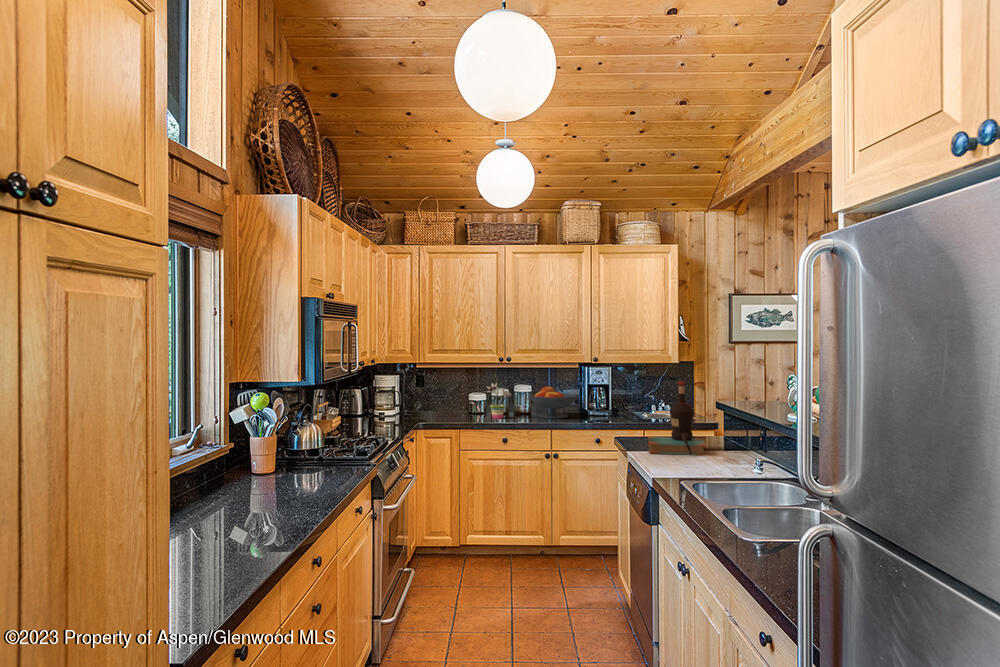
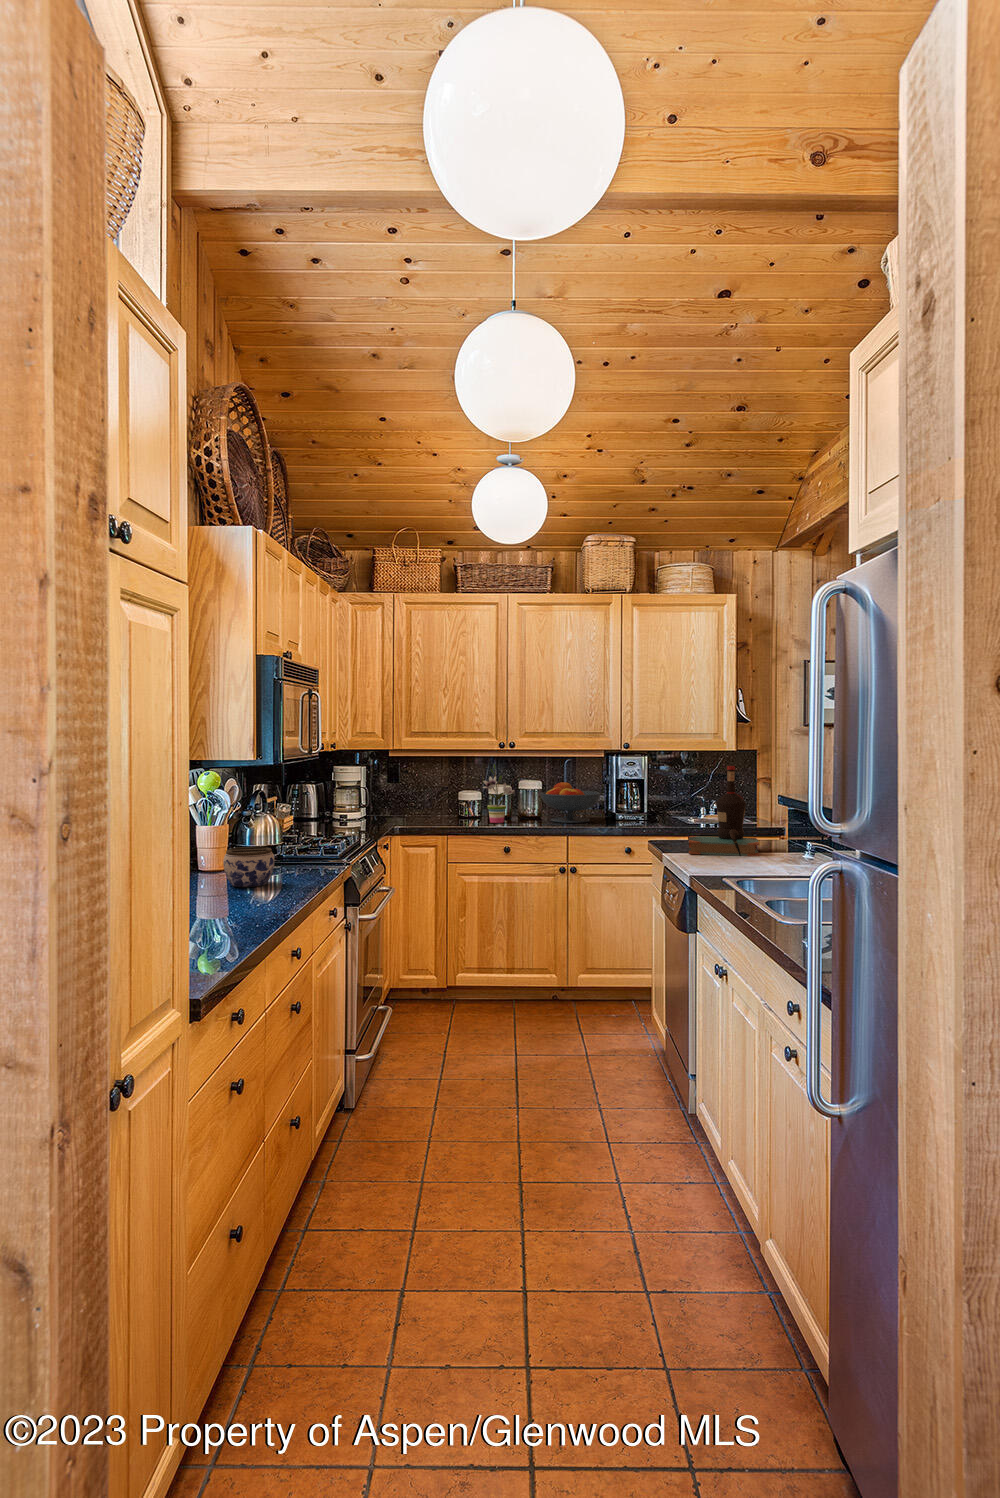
jar: none [267,456,310,492] -> present [223,846,274,887]

